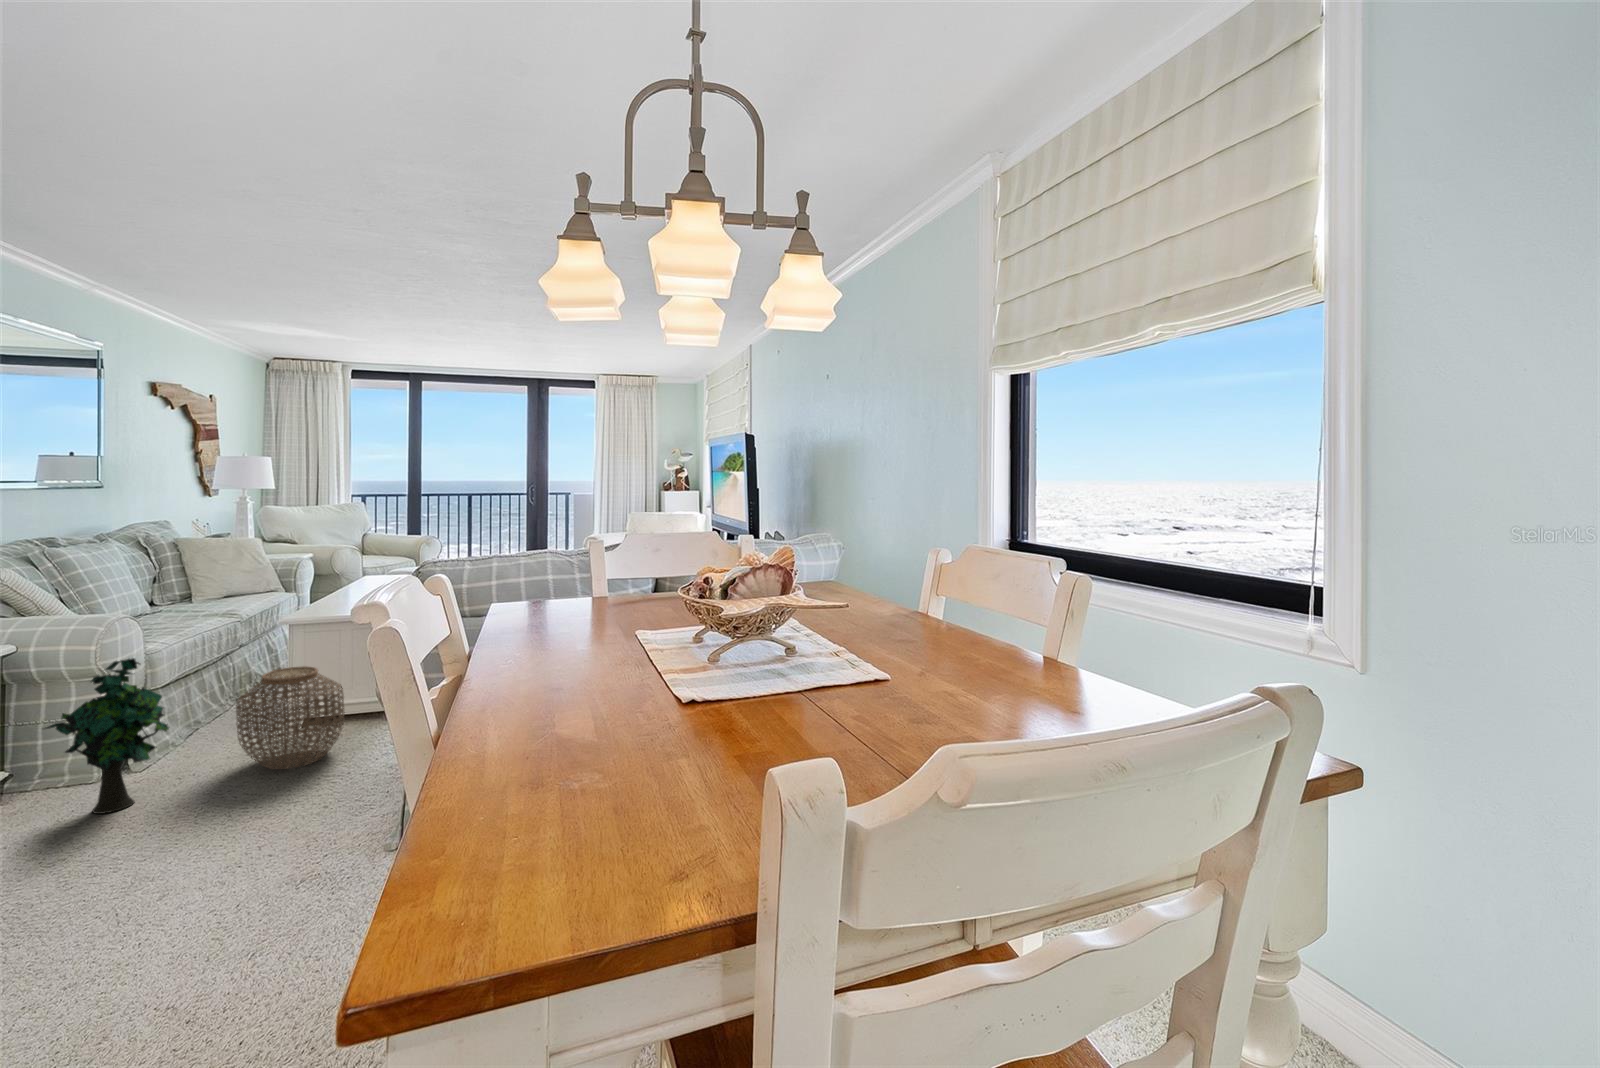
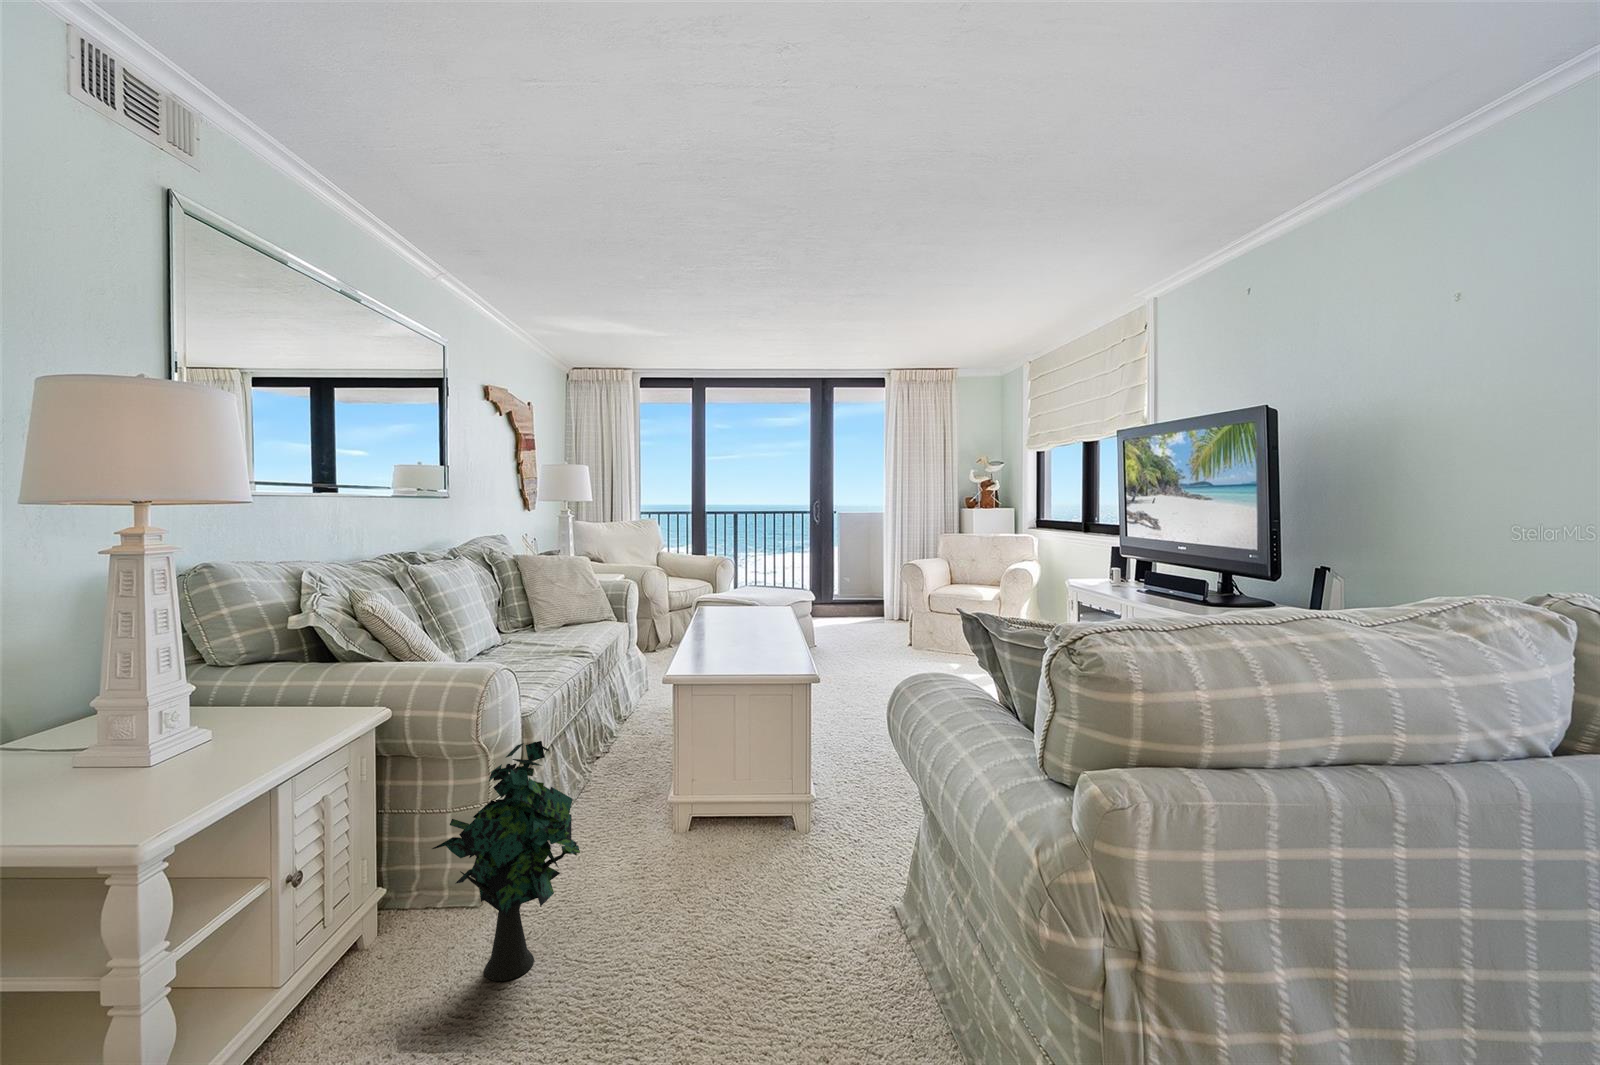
woven basket: present [236,666,344,769] -> none [648,751,779,912]

